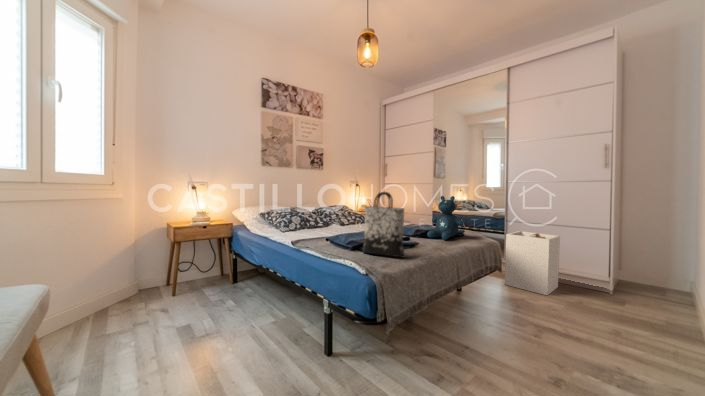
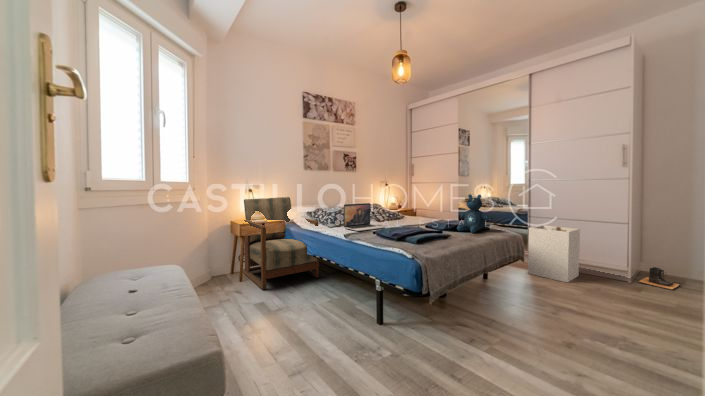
tote bag: present [363,192,405,257] -> none [405,193,442,247]
armchair: none [181,196,270,307] -> present [243,197,319,290]
laptop: none [299,204,347,237] -> present [344,203,385,231]
boots: none [621,278,664,304] -> present [639,267,680,290]

